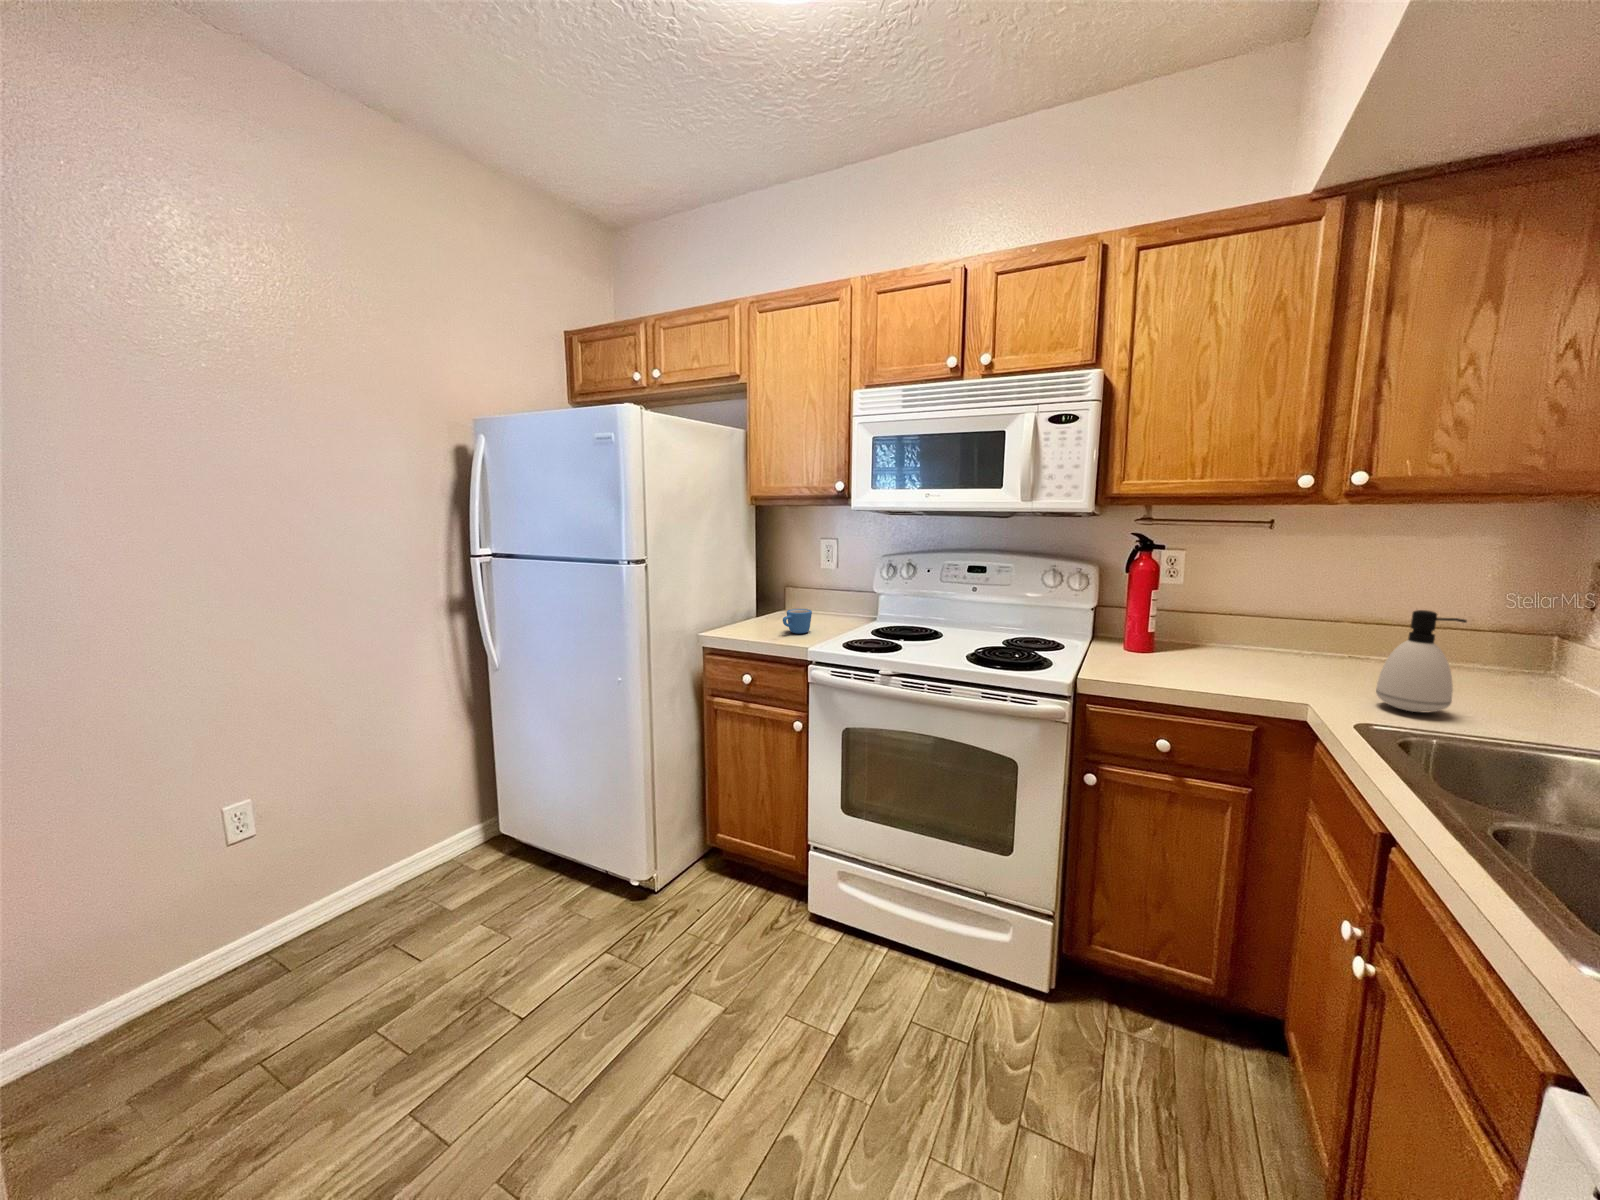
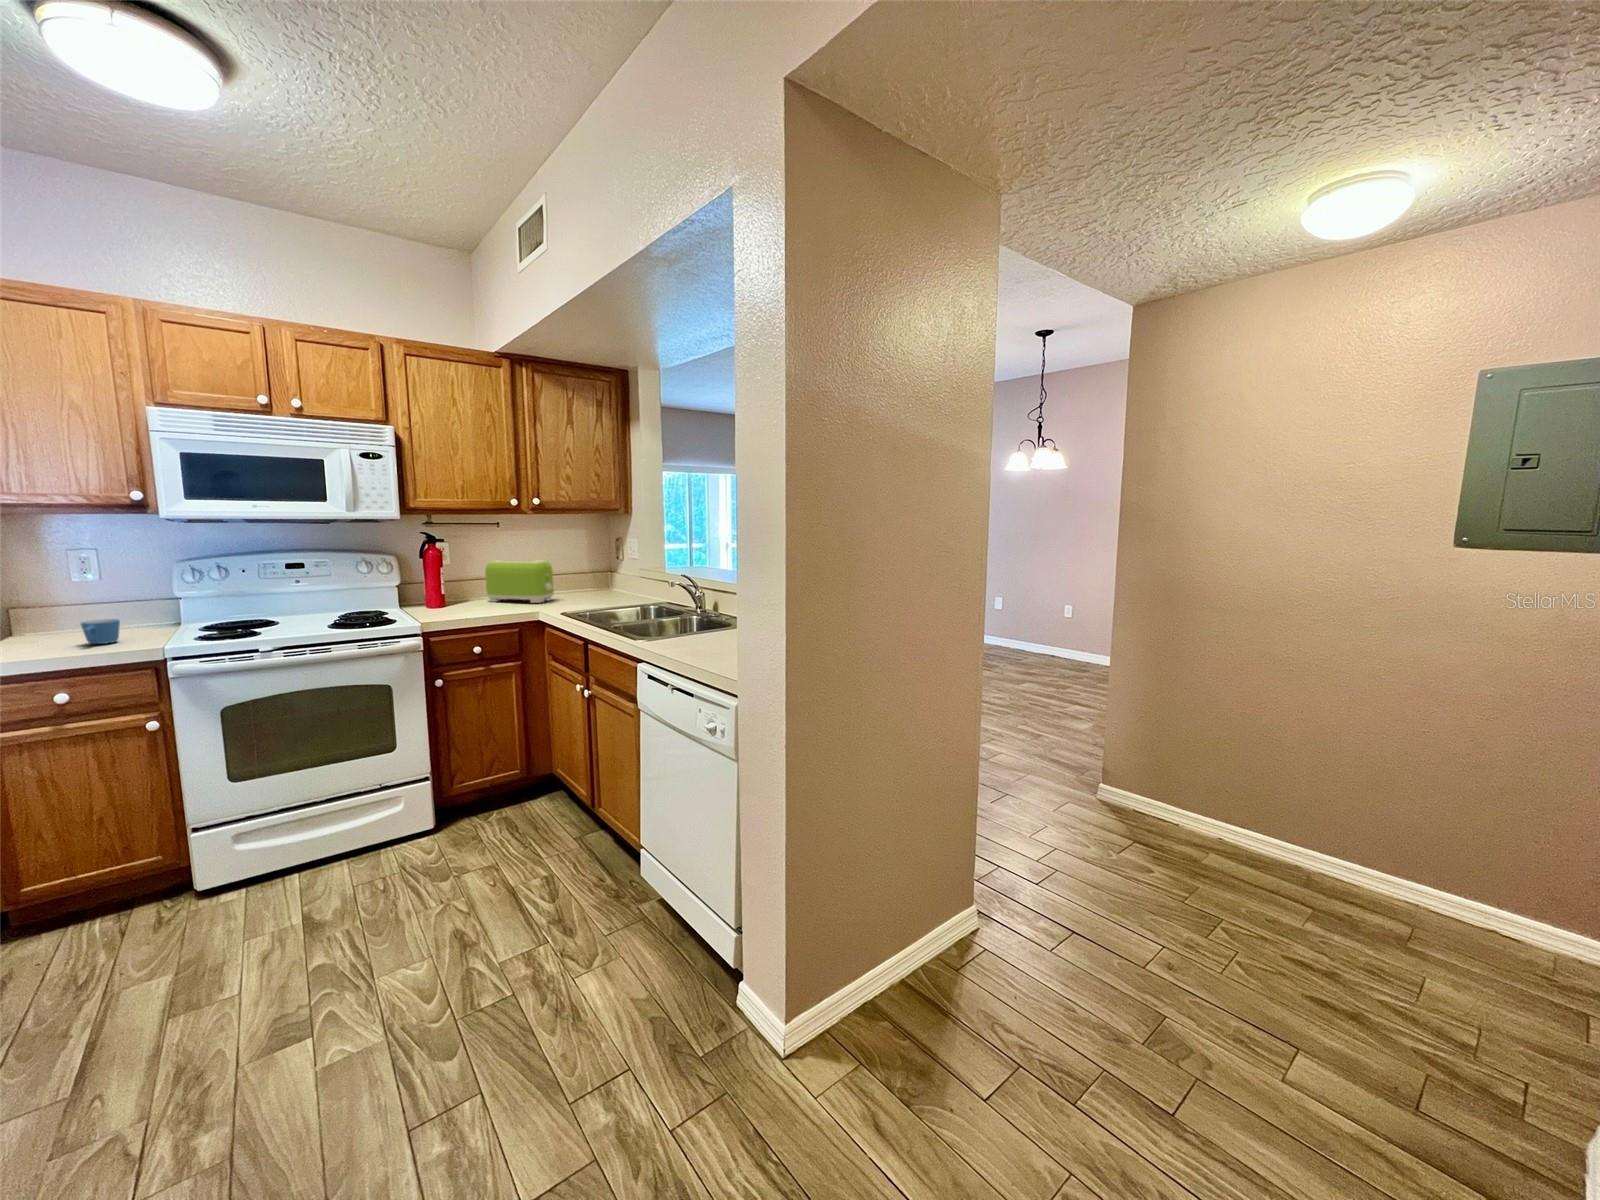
toaster: none [1220,584,1367,679] -> present [485,560,554,603]
soap dispenser: present [1376,610,1467,713] -> none [564,561,589,606]

